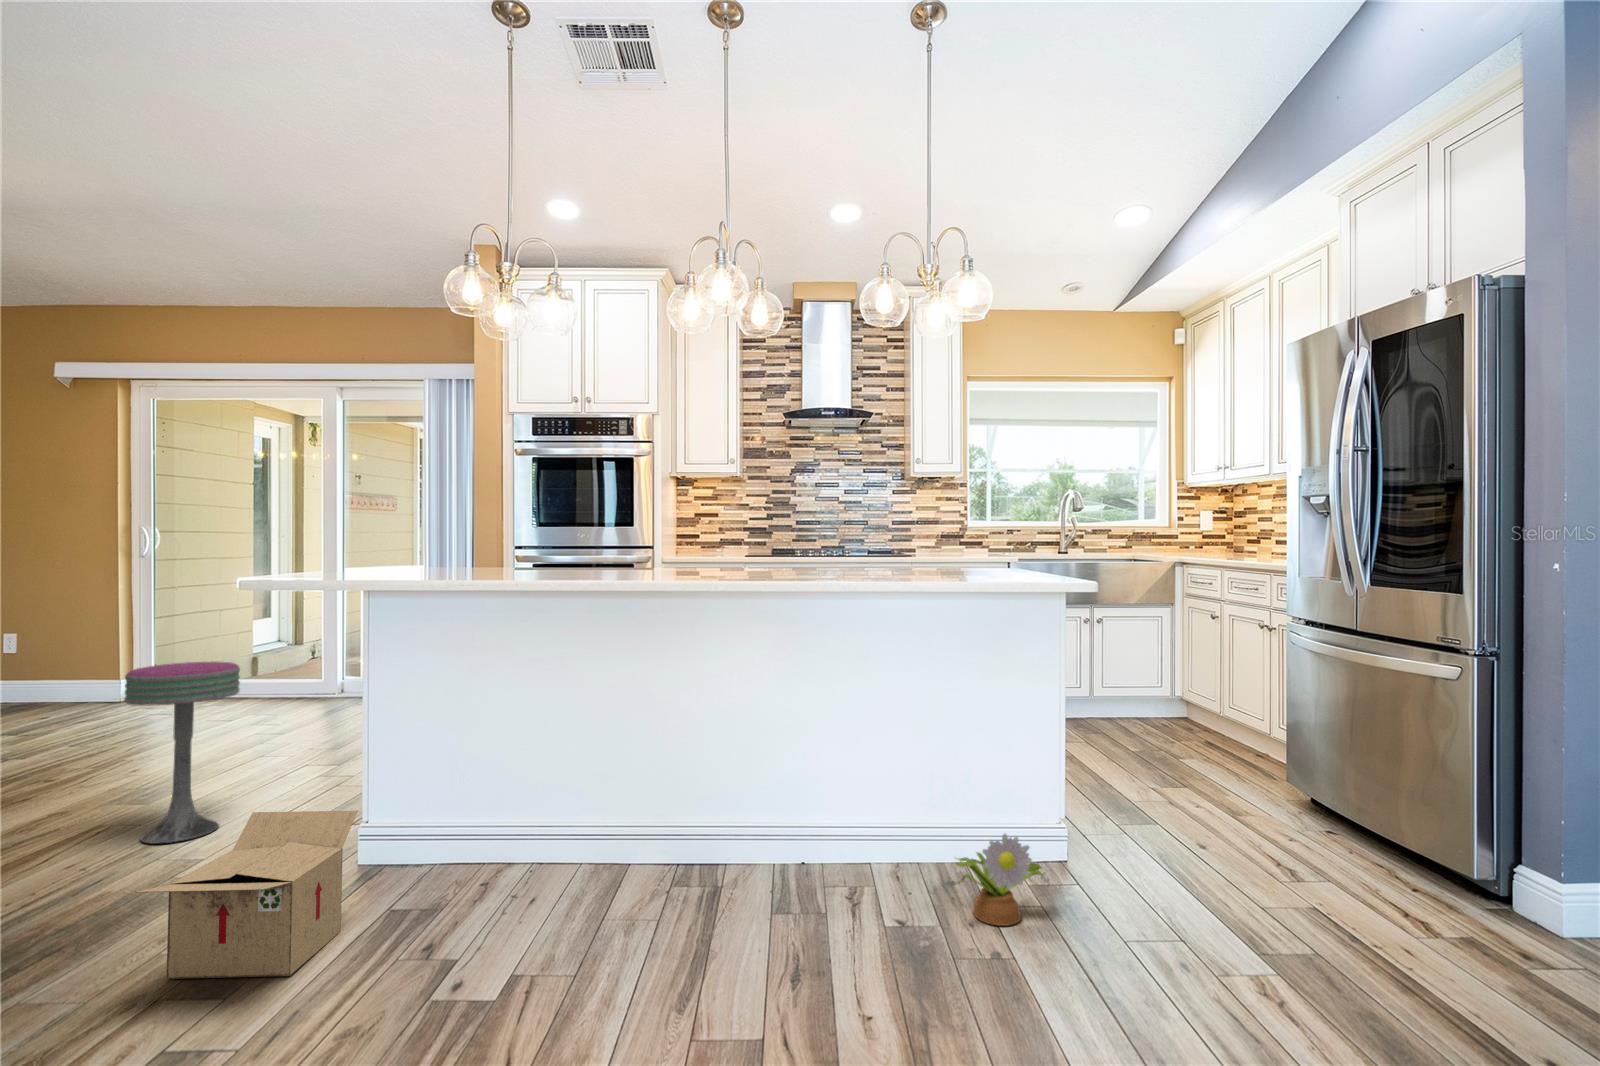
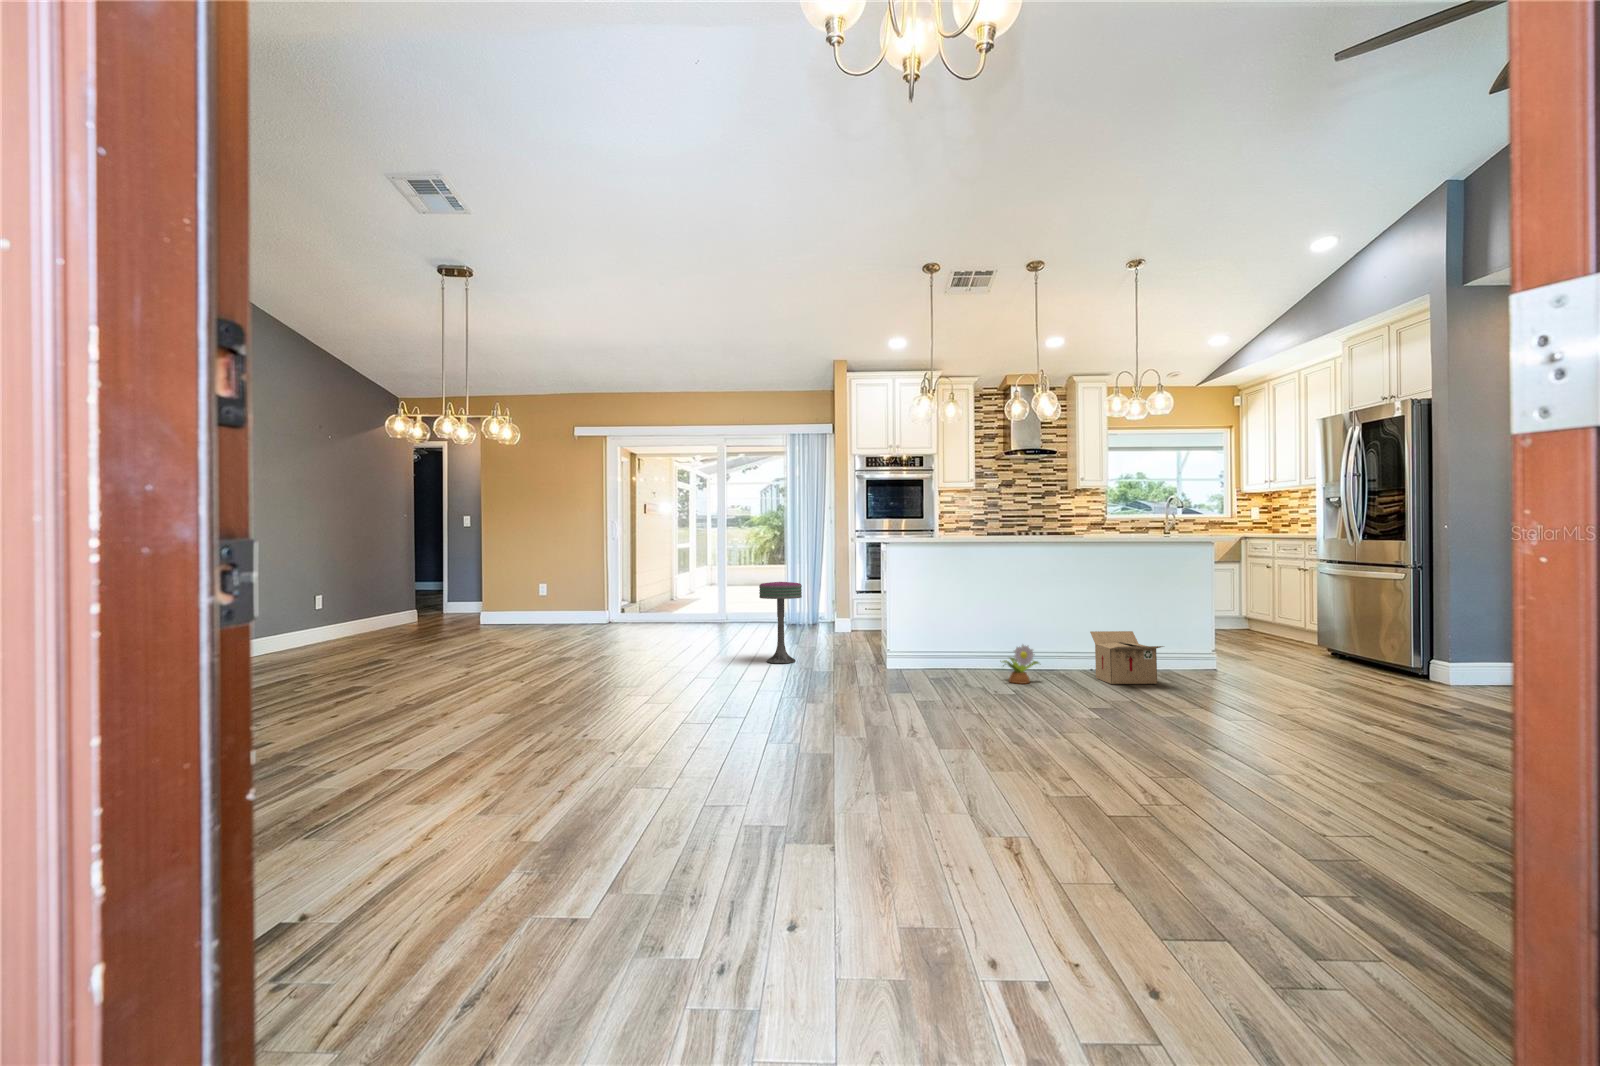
cardboard box: present [135,811,358,979] -> present [1090,631,1163,684]
decorative plant: present [956,834,1045,926] -> present [1002,645,1039,684]

